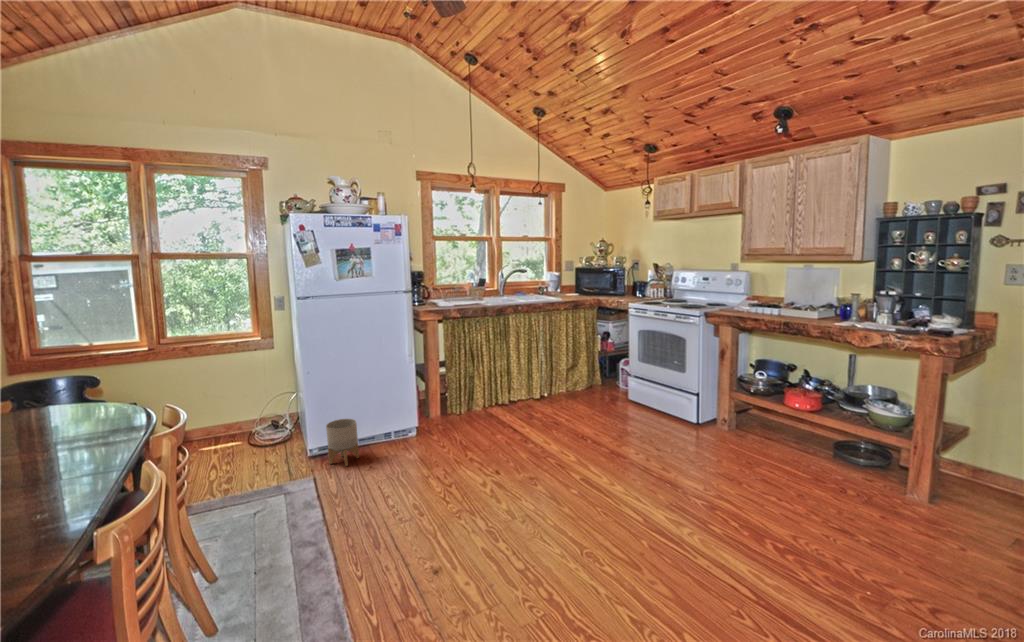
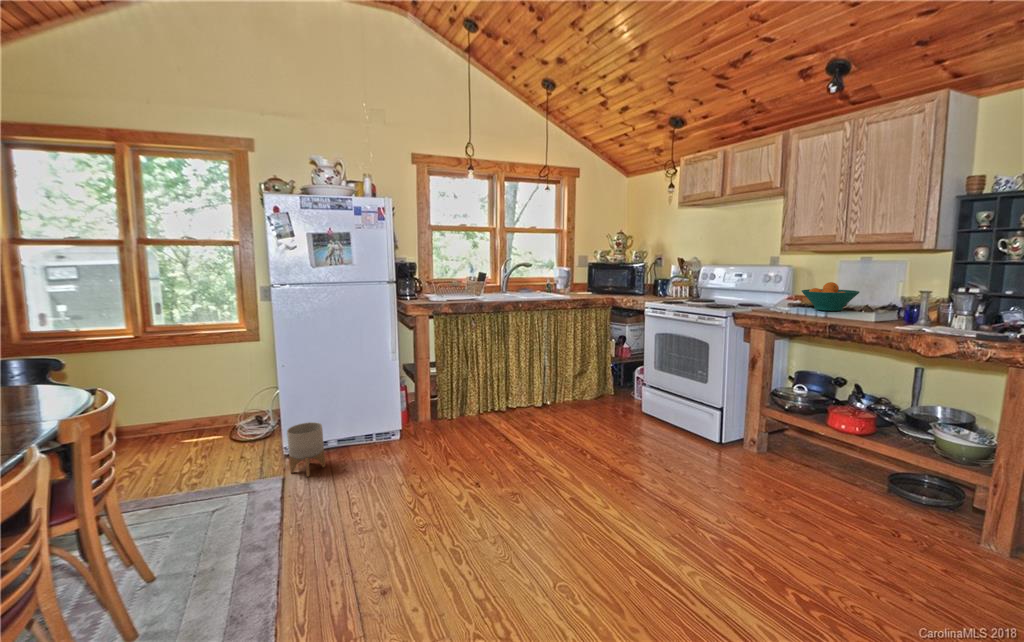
fruit bowl: none [760,286,806,310] -> present [802,282,859,311]

